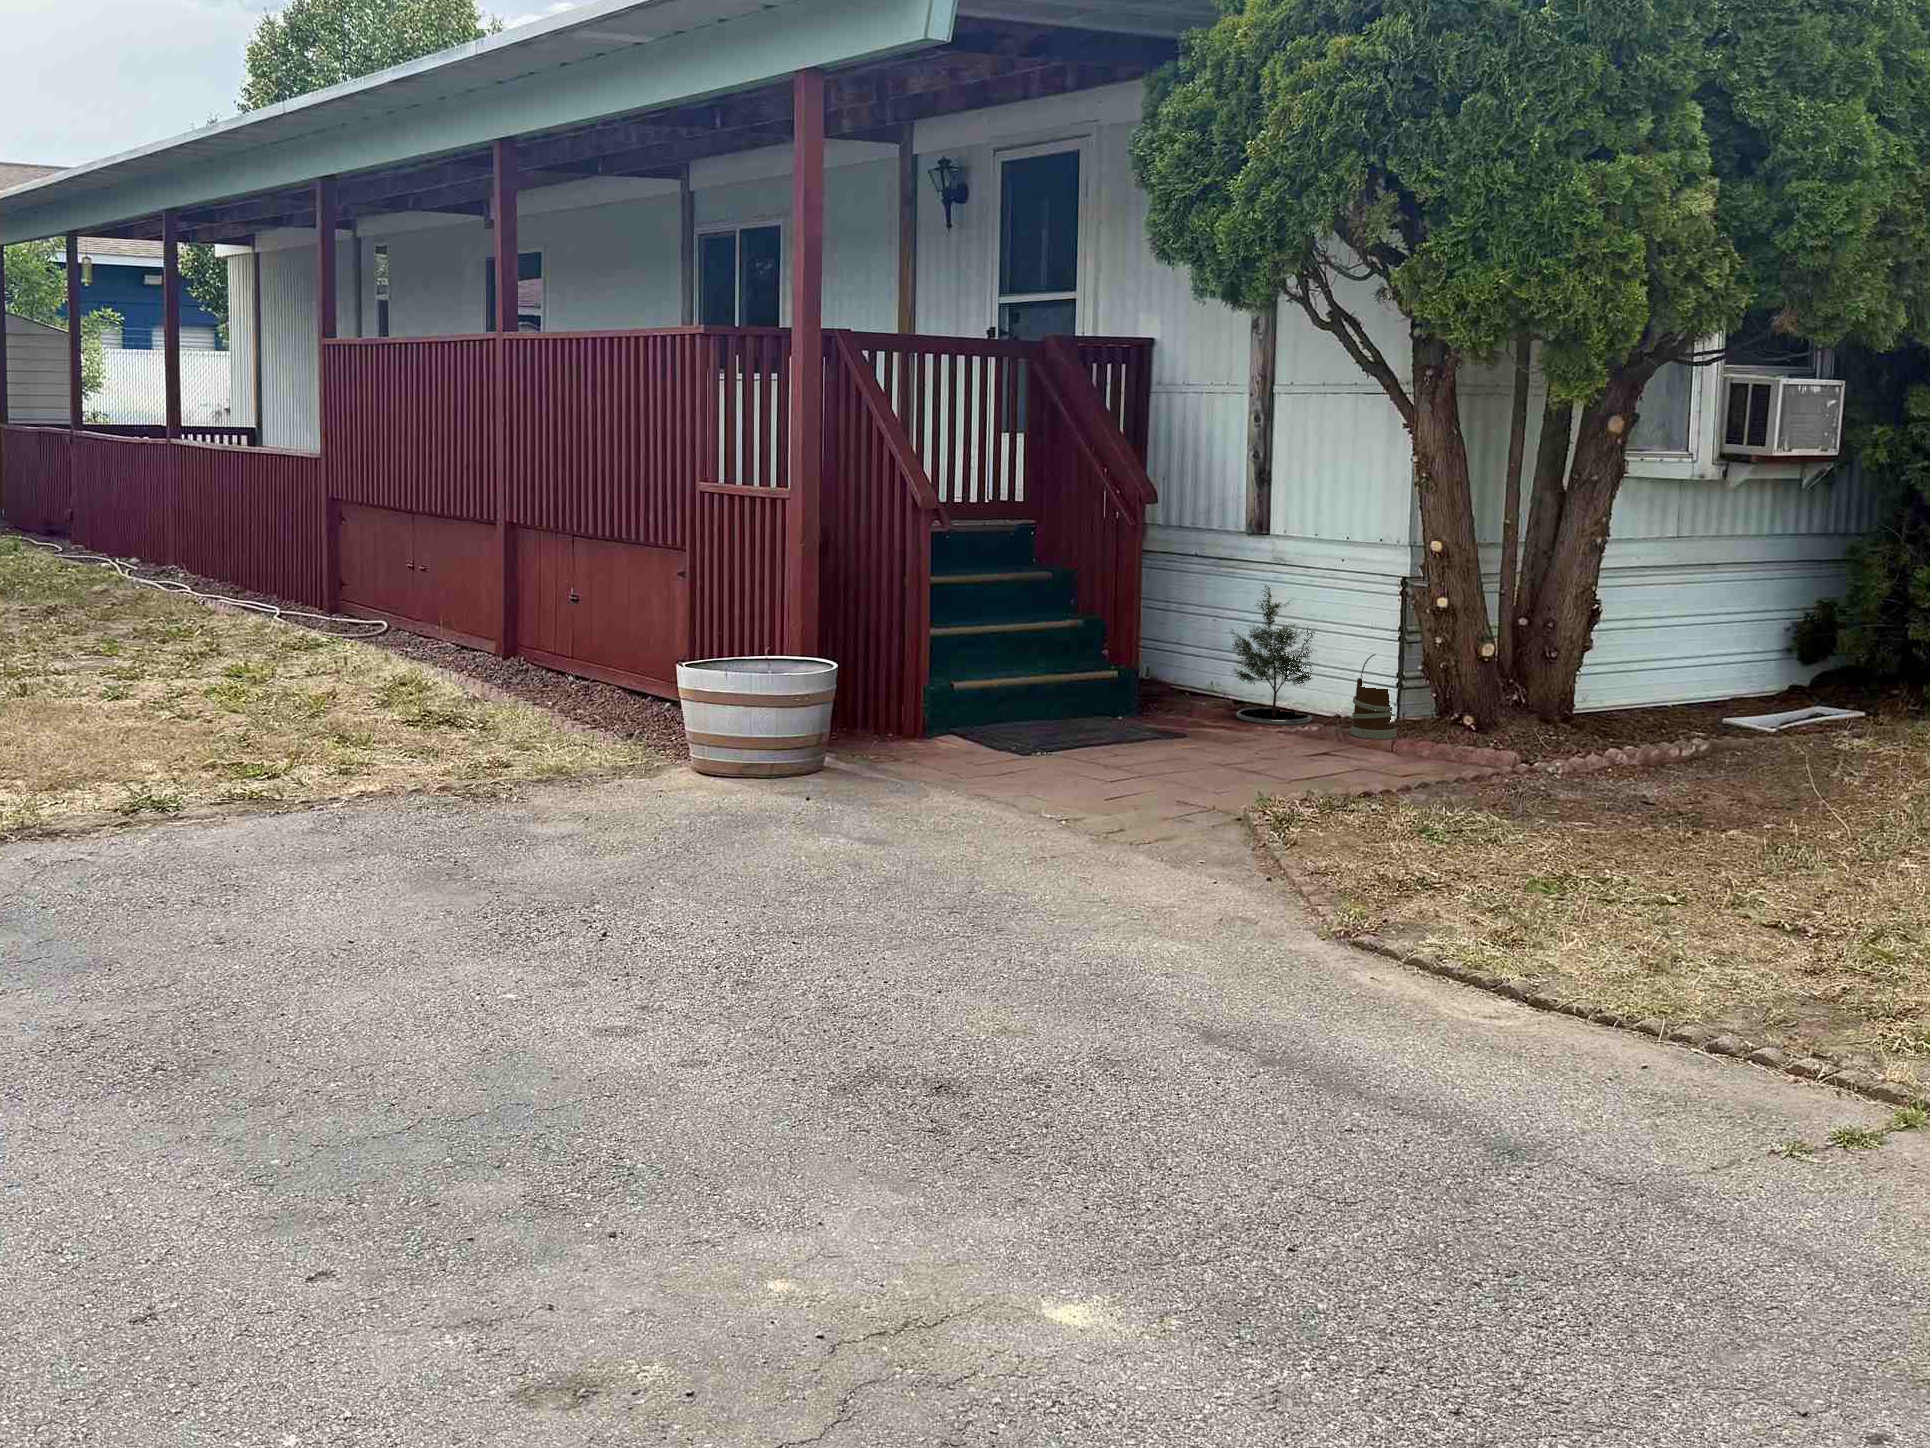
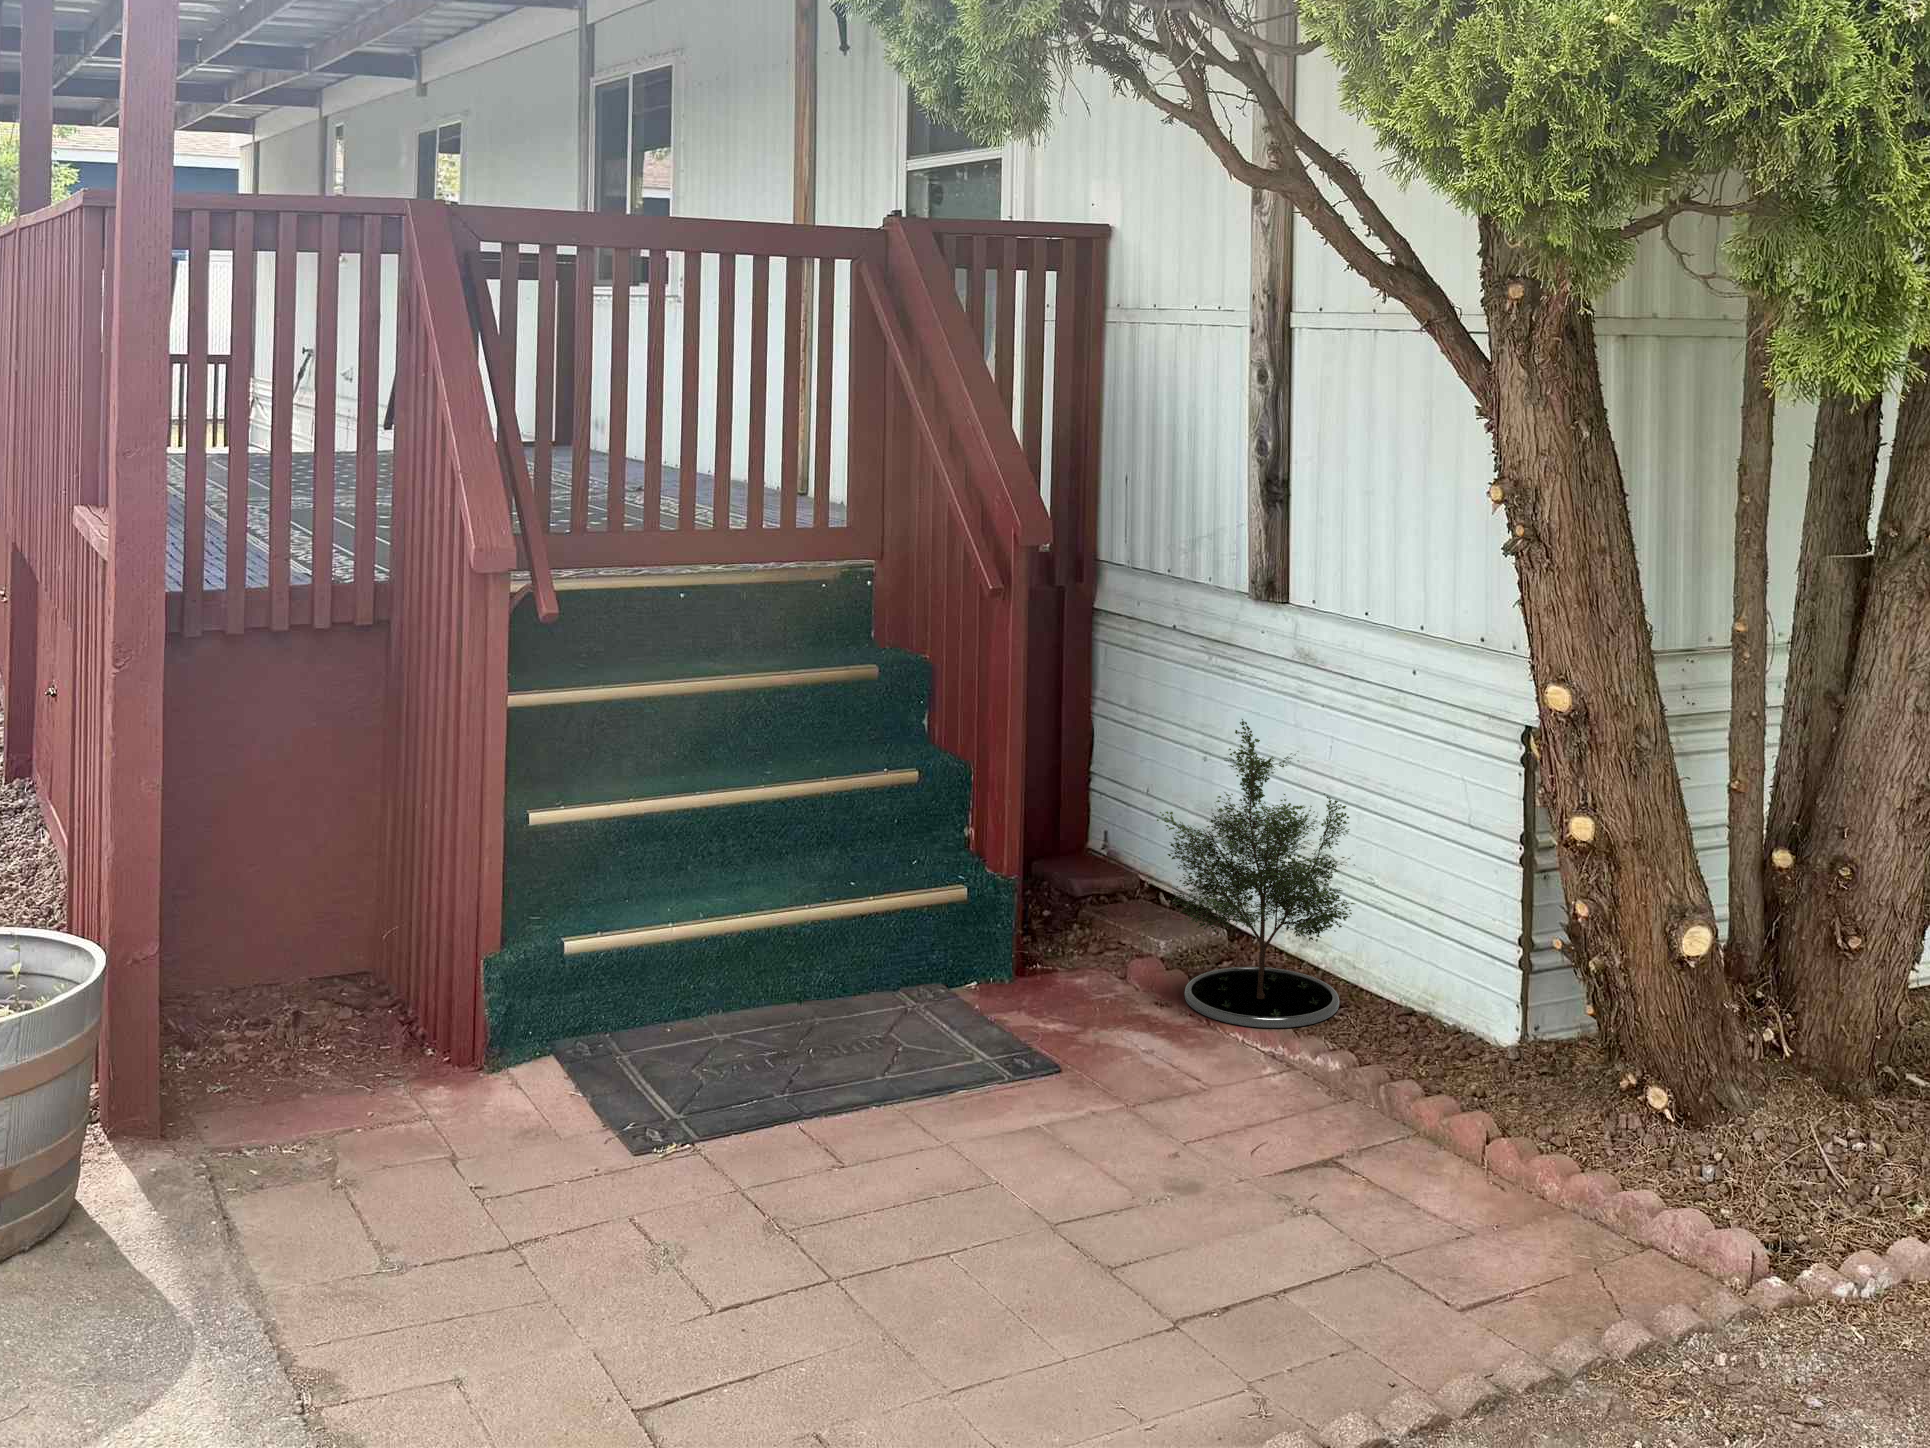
wooden bucket: present [1350,654,1397,739] -> none [1399,895,1501,1094]

